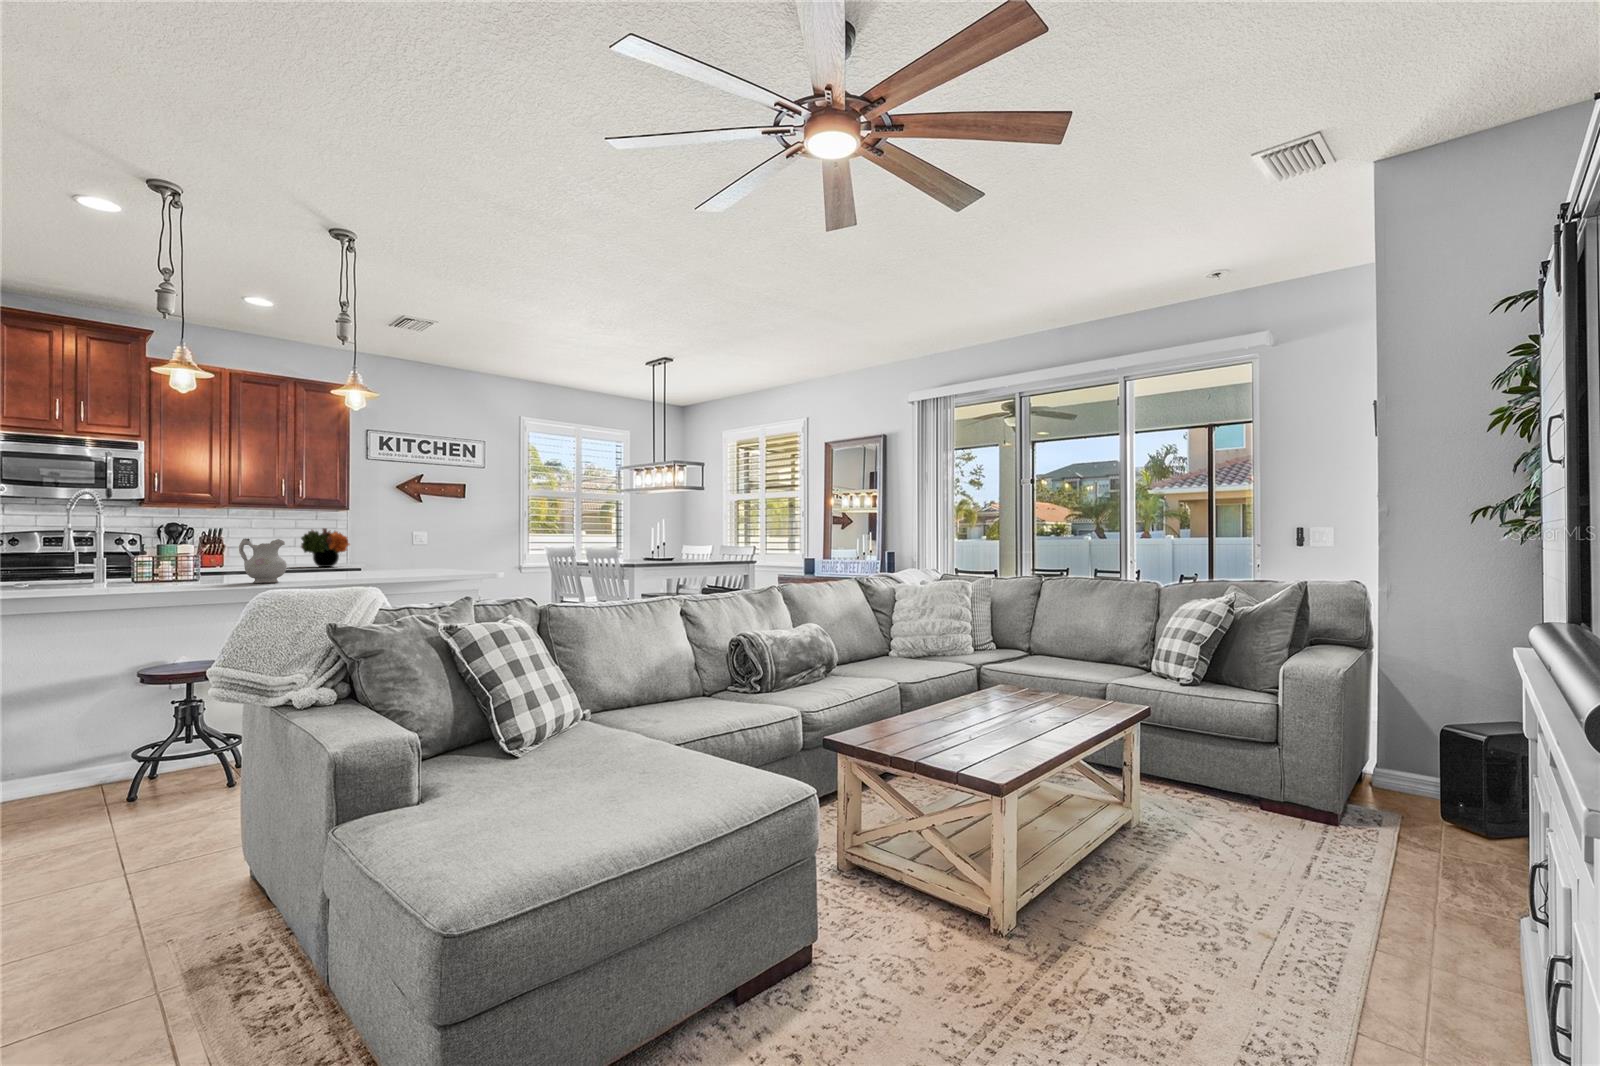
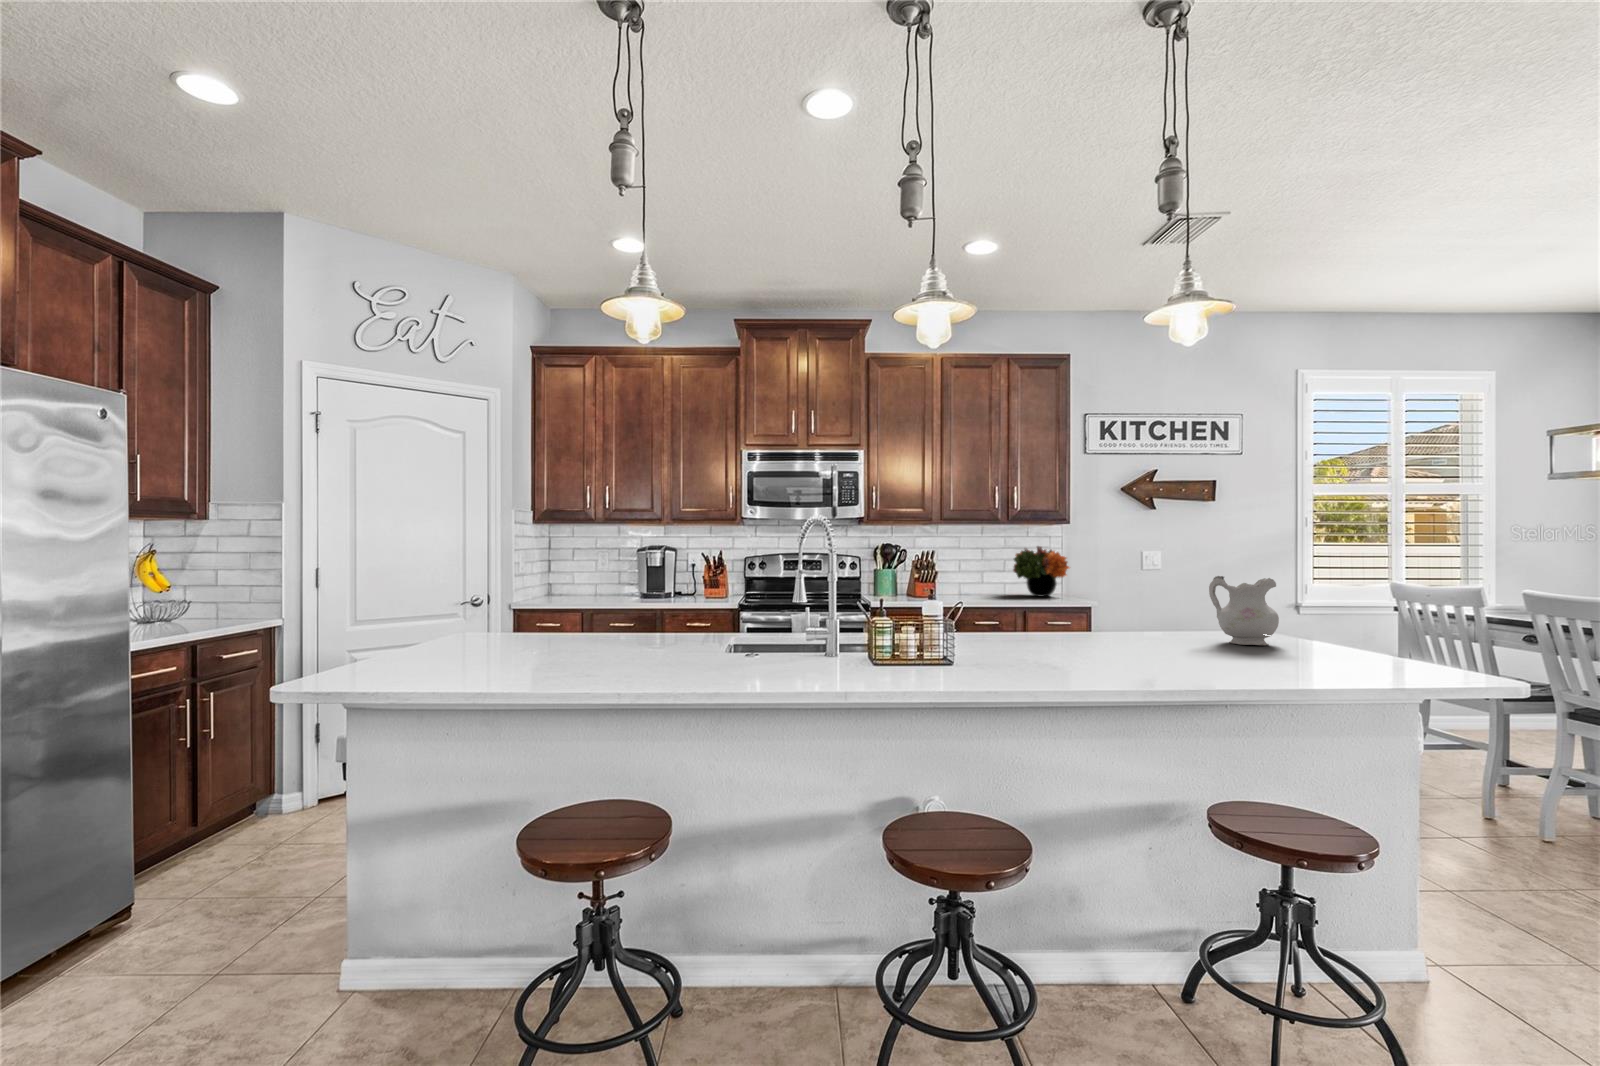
ceramic pitcher: present [239,538,287,583] -> present [1209,576,1279,645]

